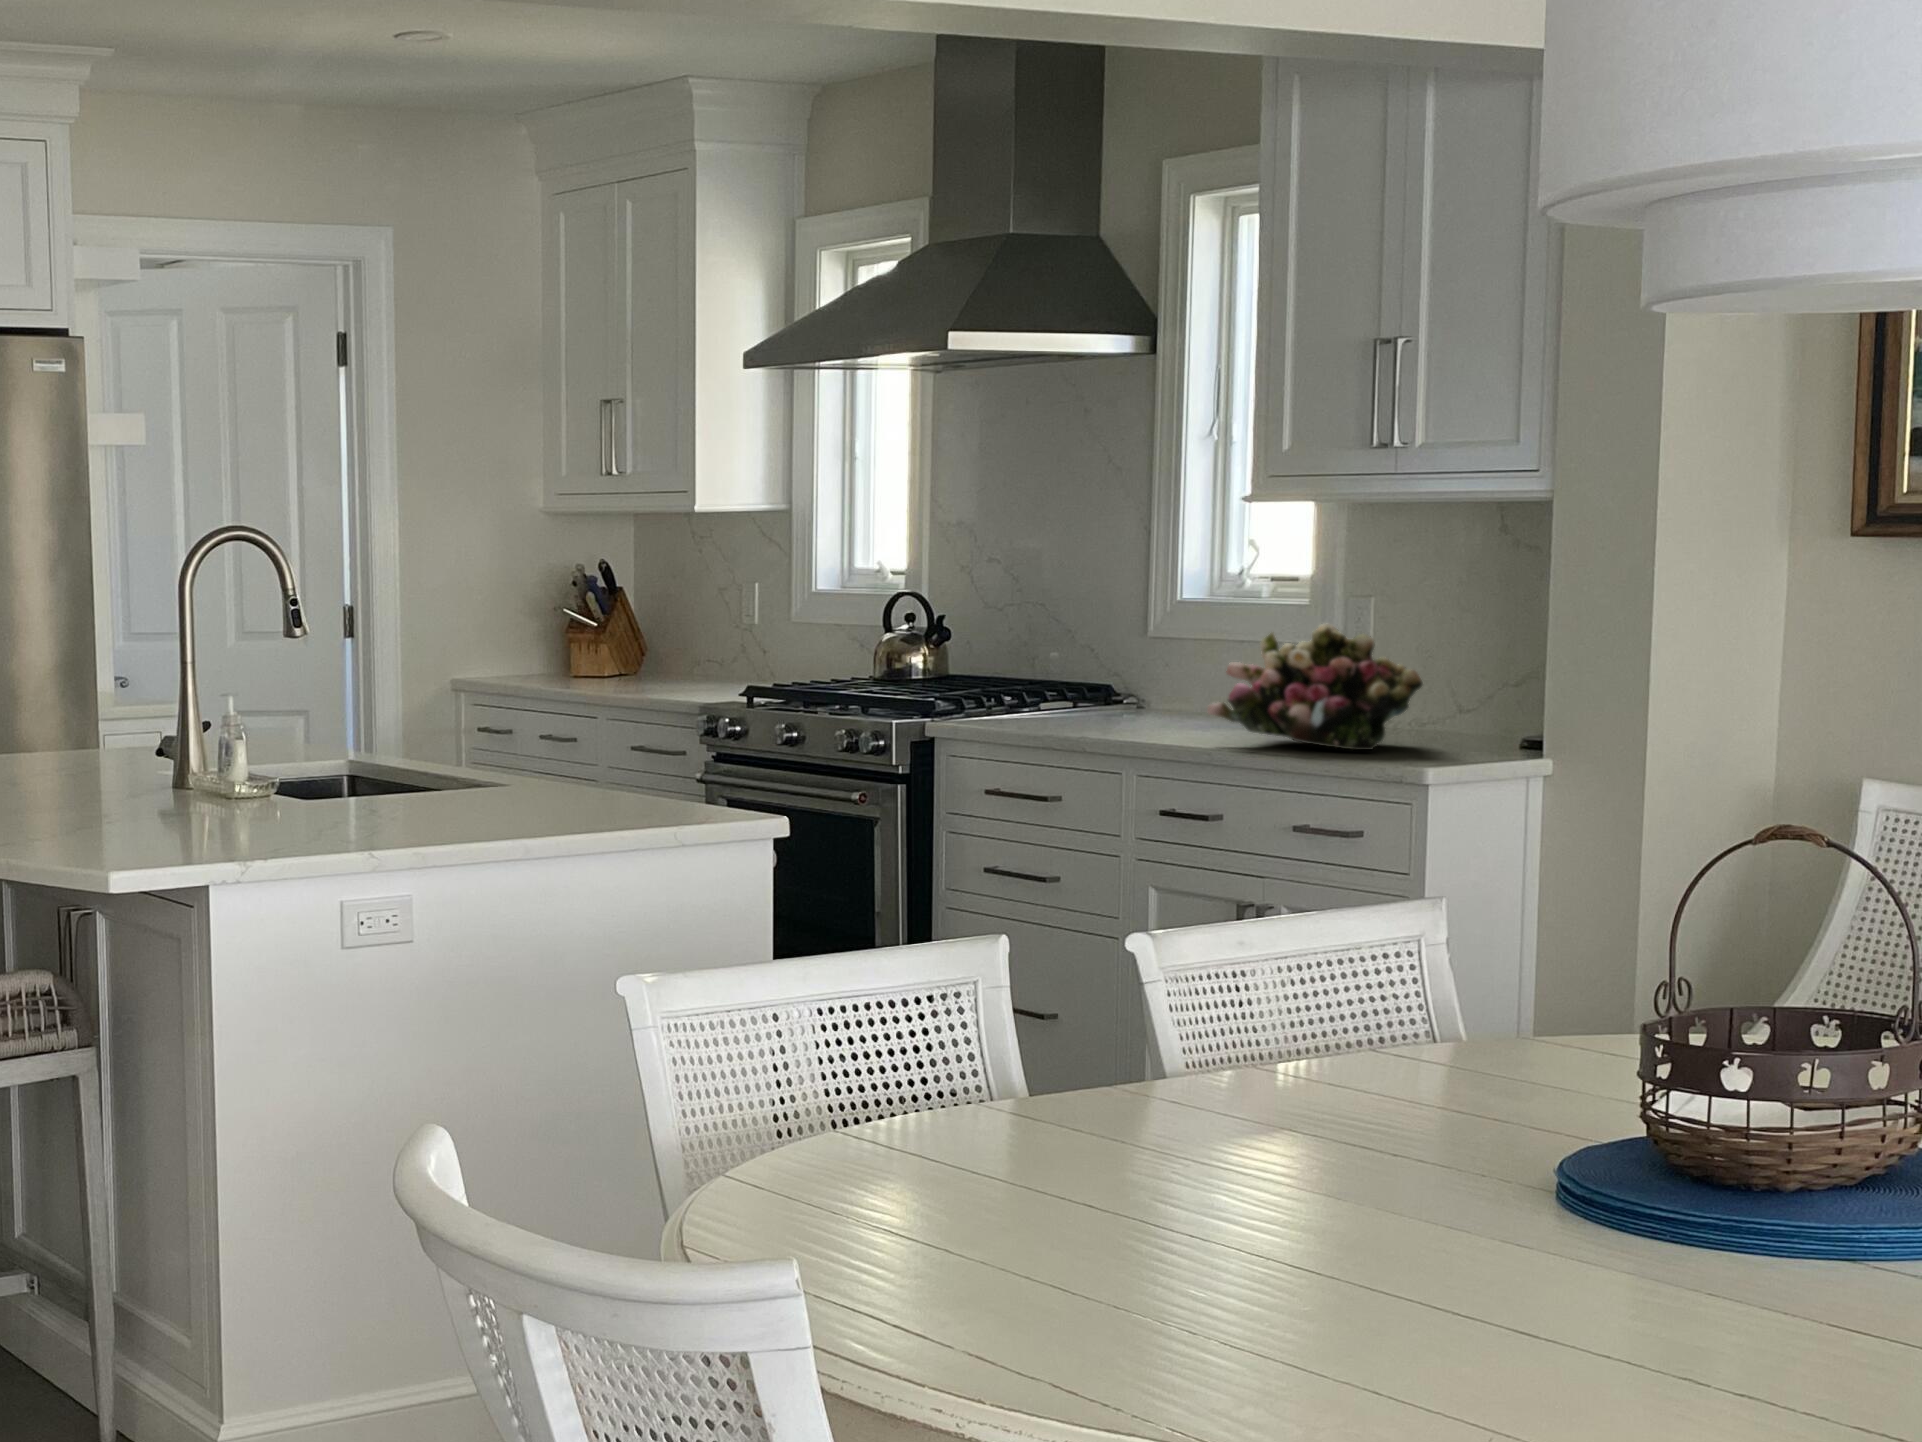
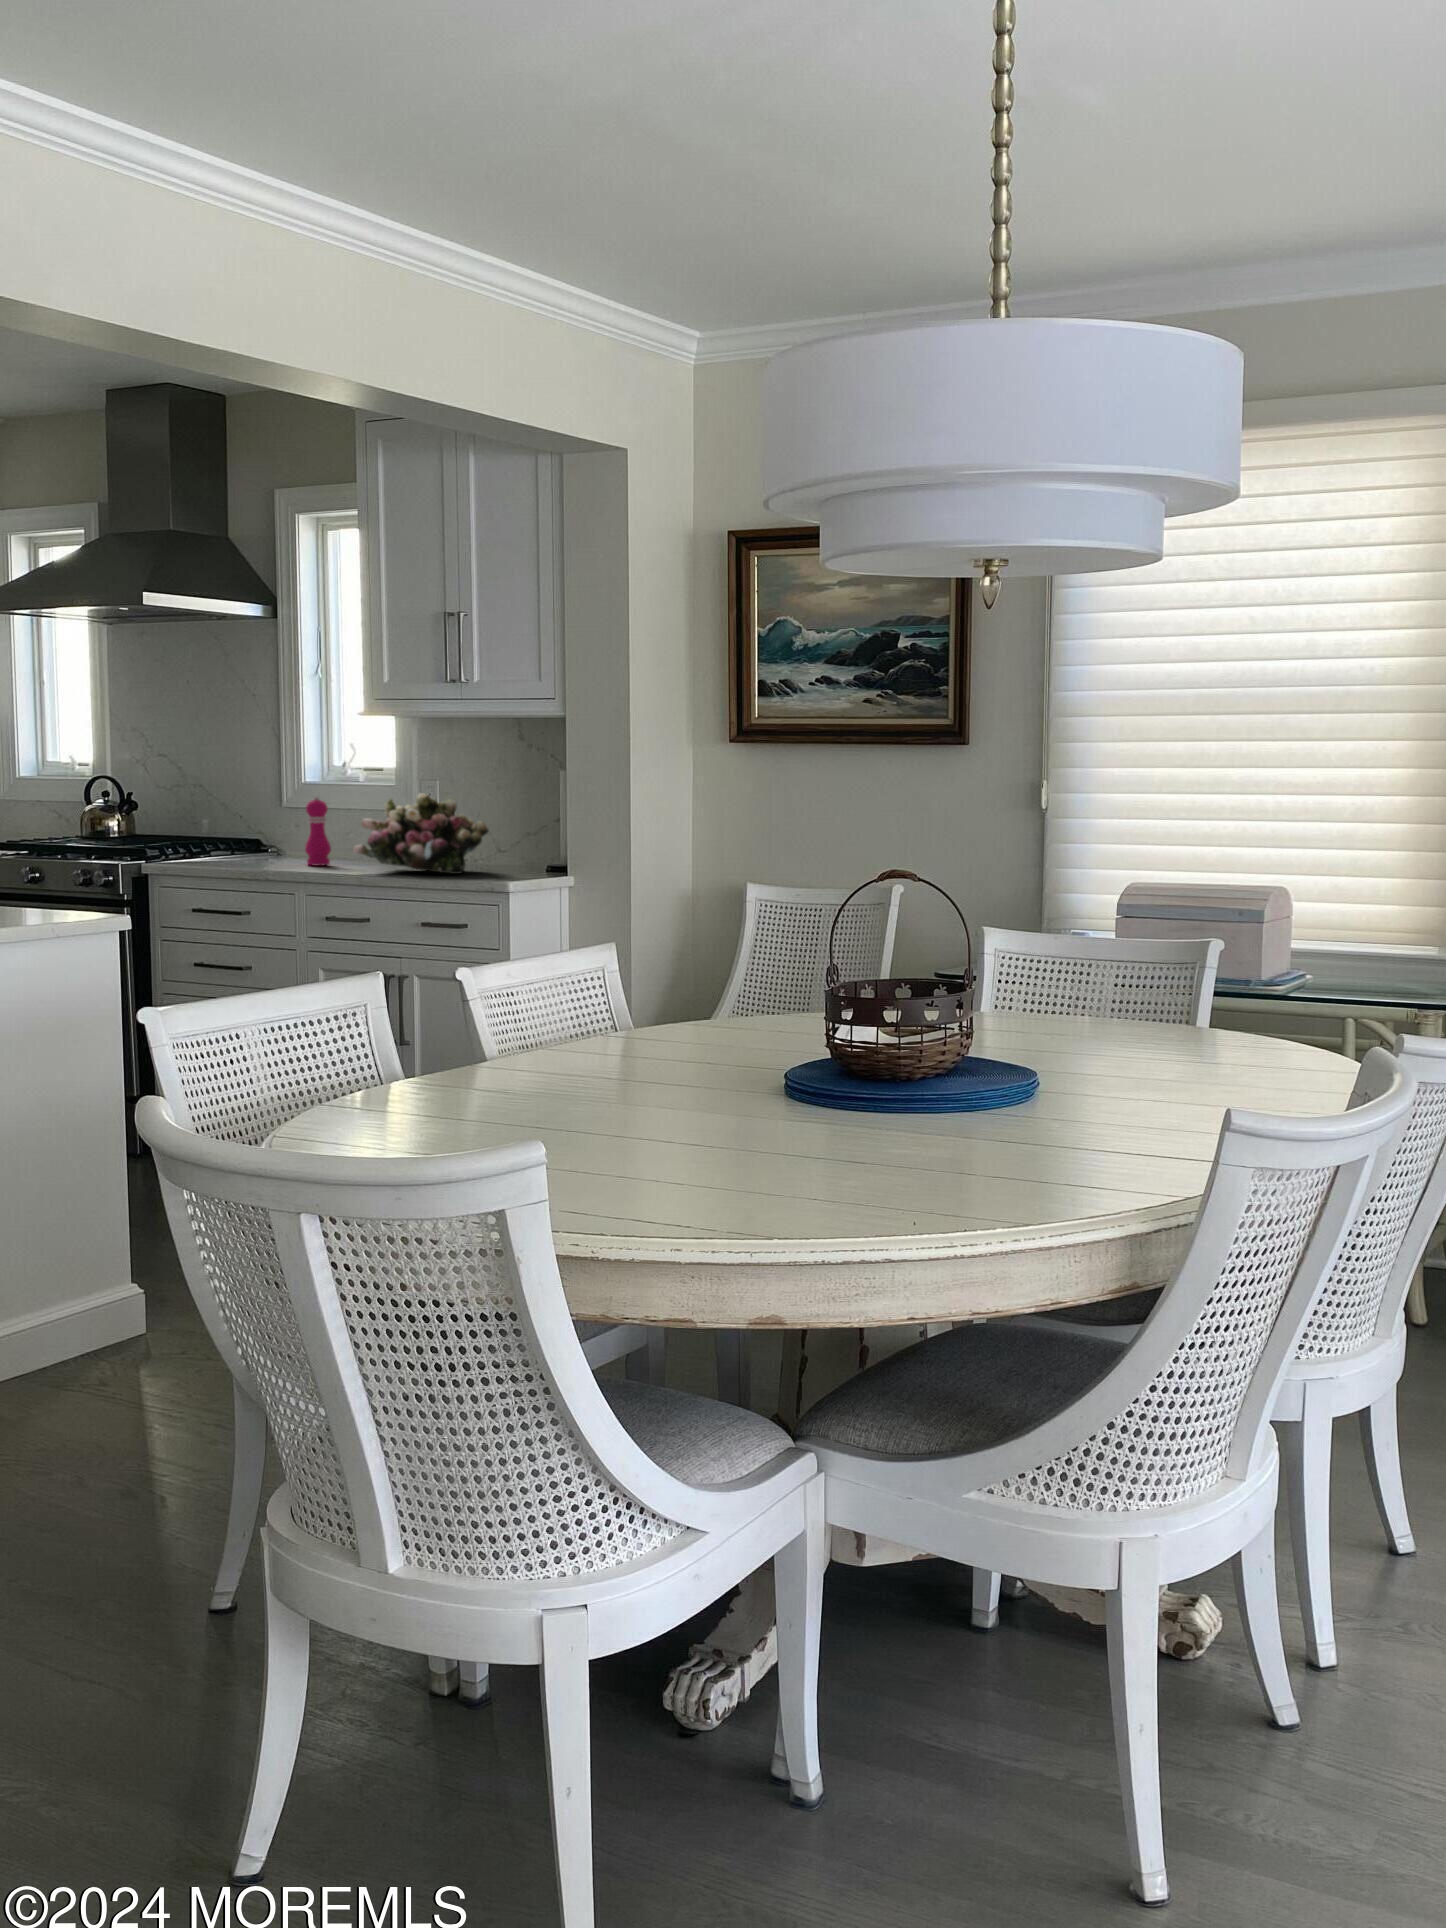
pepper mill: none [1149,624,1188,730] -> present [305,794,331,865]

